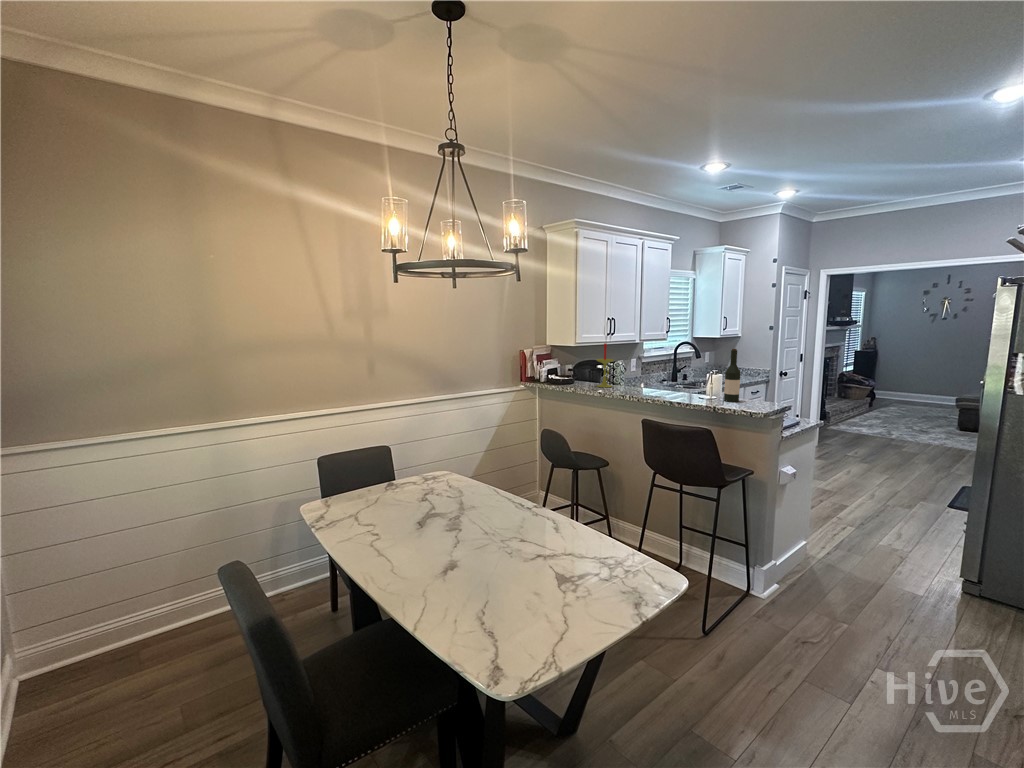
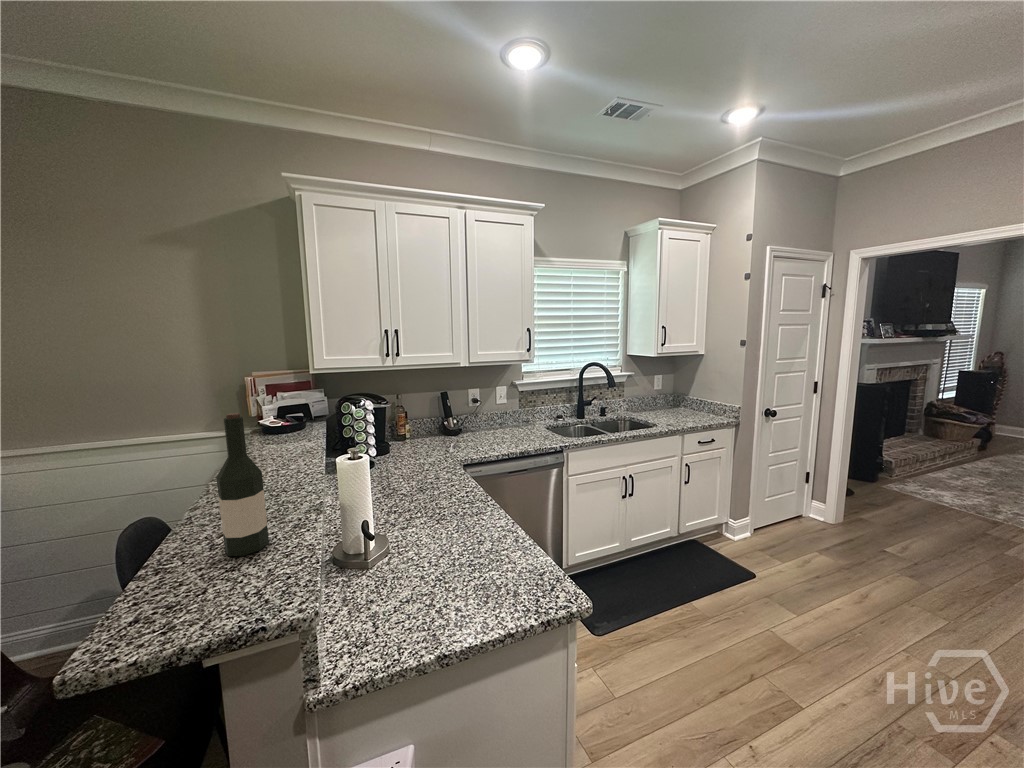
candle: present [597,343,613,387] -> none [264,372,300,450]

